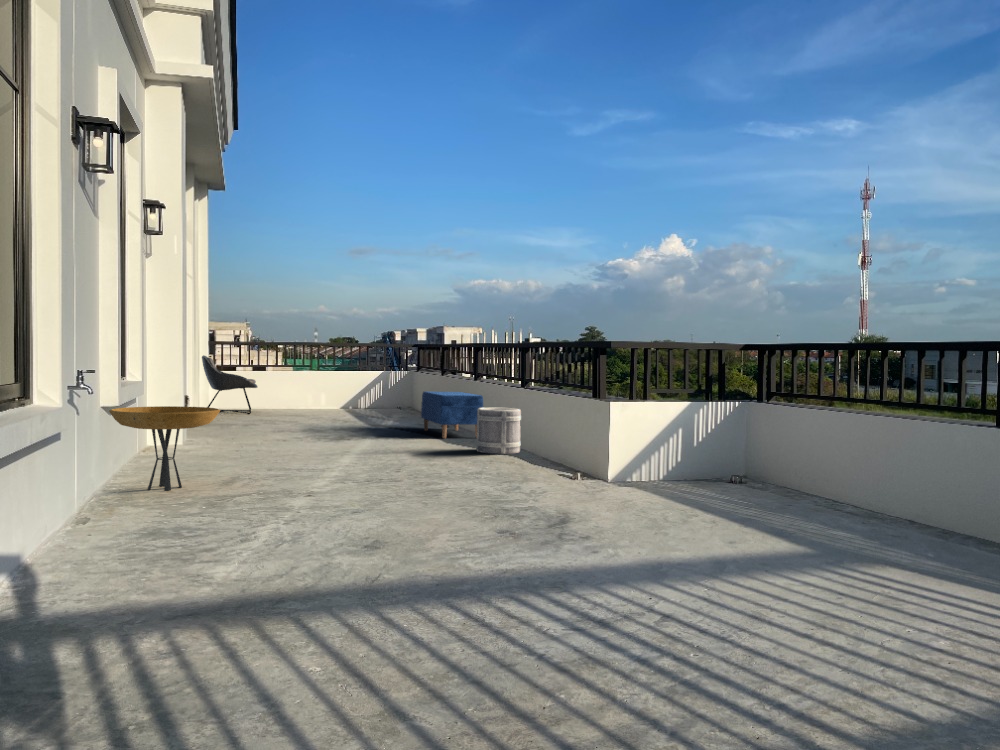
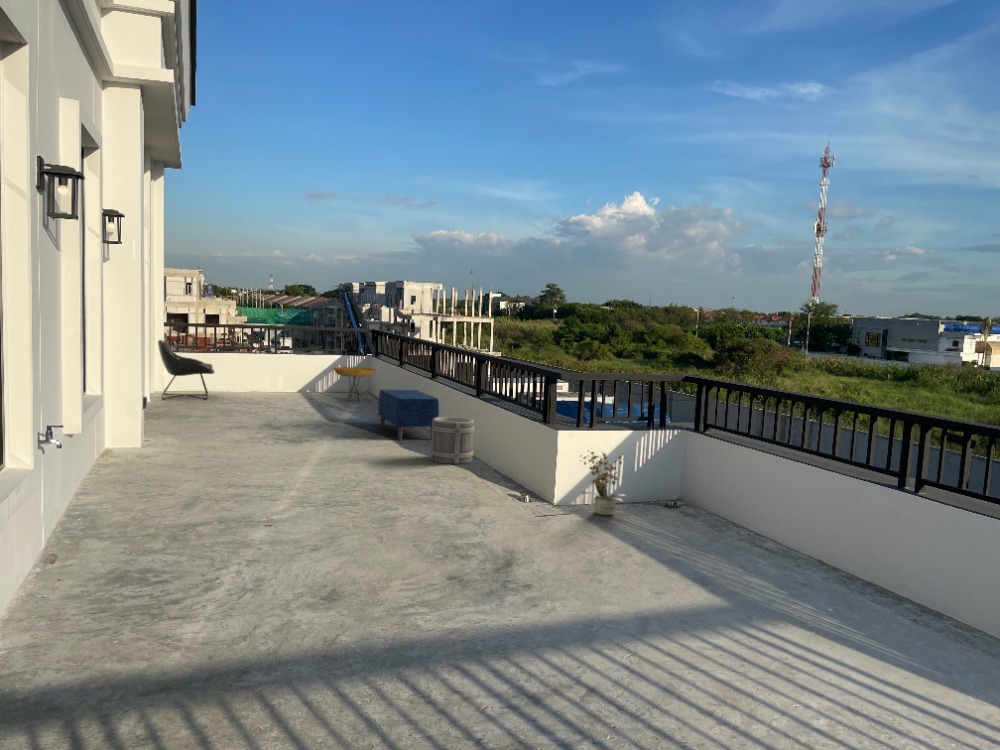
side table: present [109,406,220,491] -> present [334,367,375,401]
potted plant: none [635,421,688,488] -> present [582,452,625,515]

